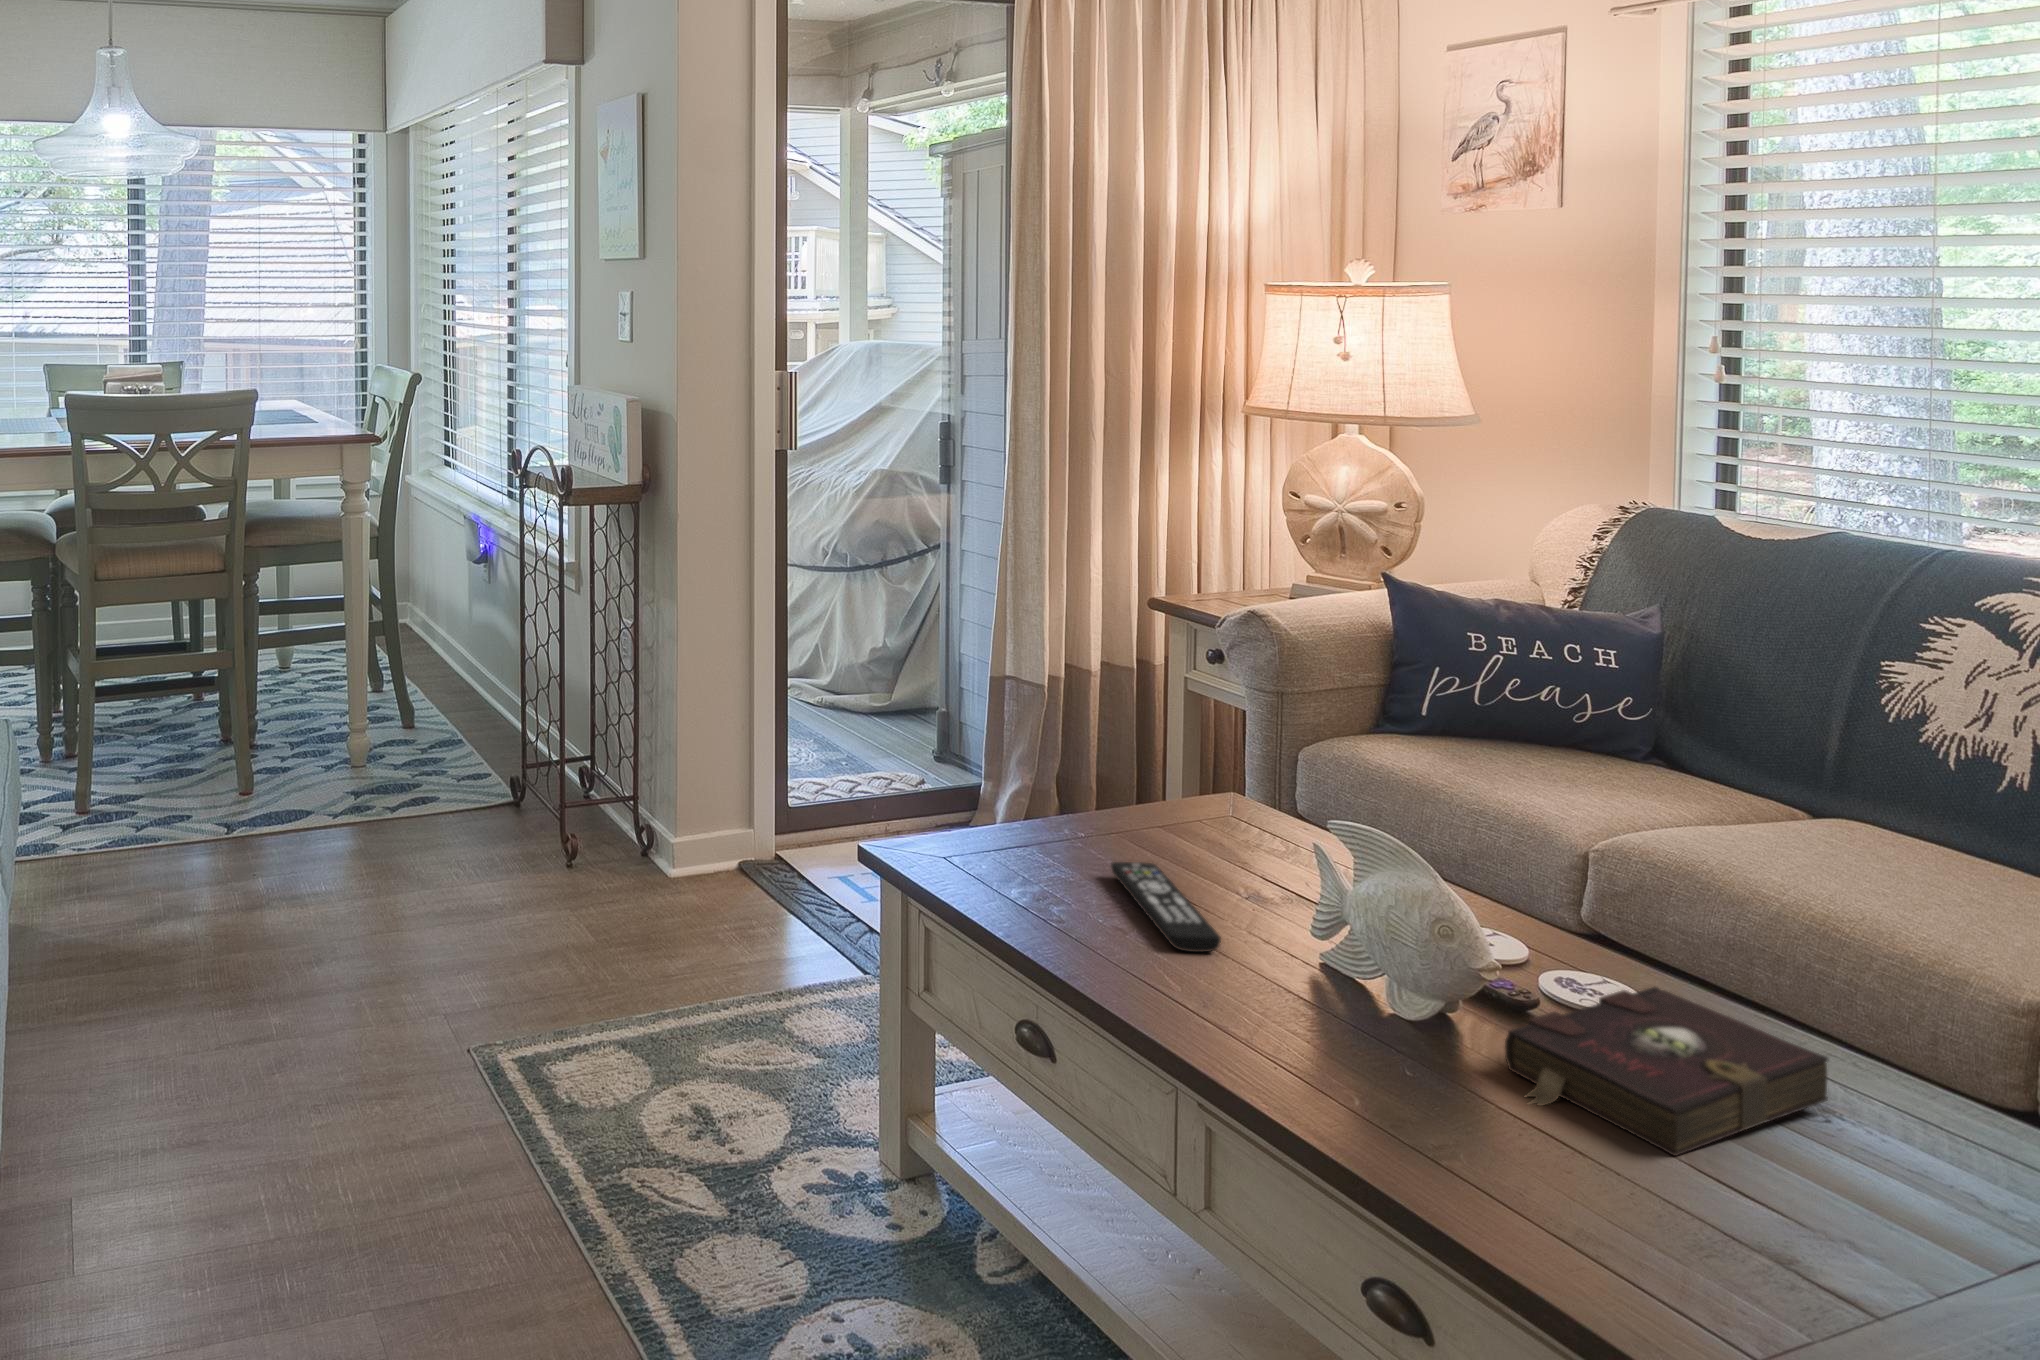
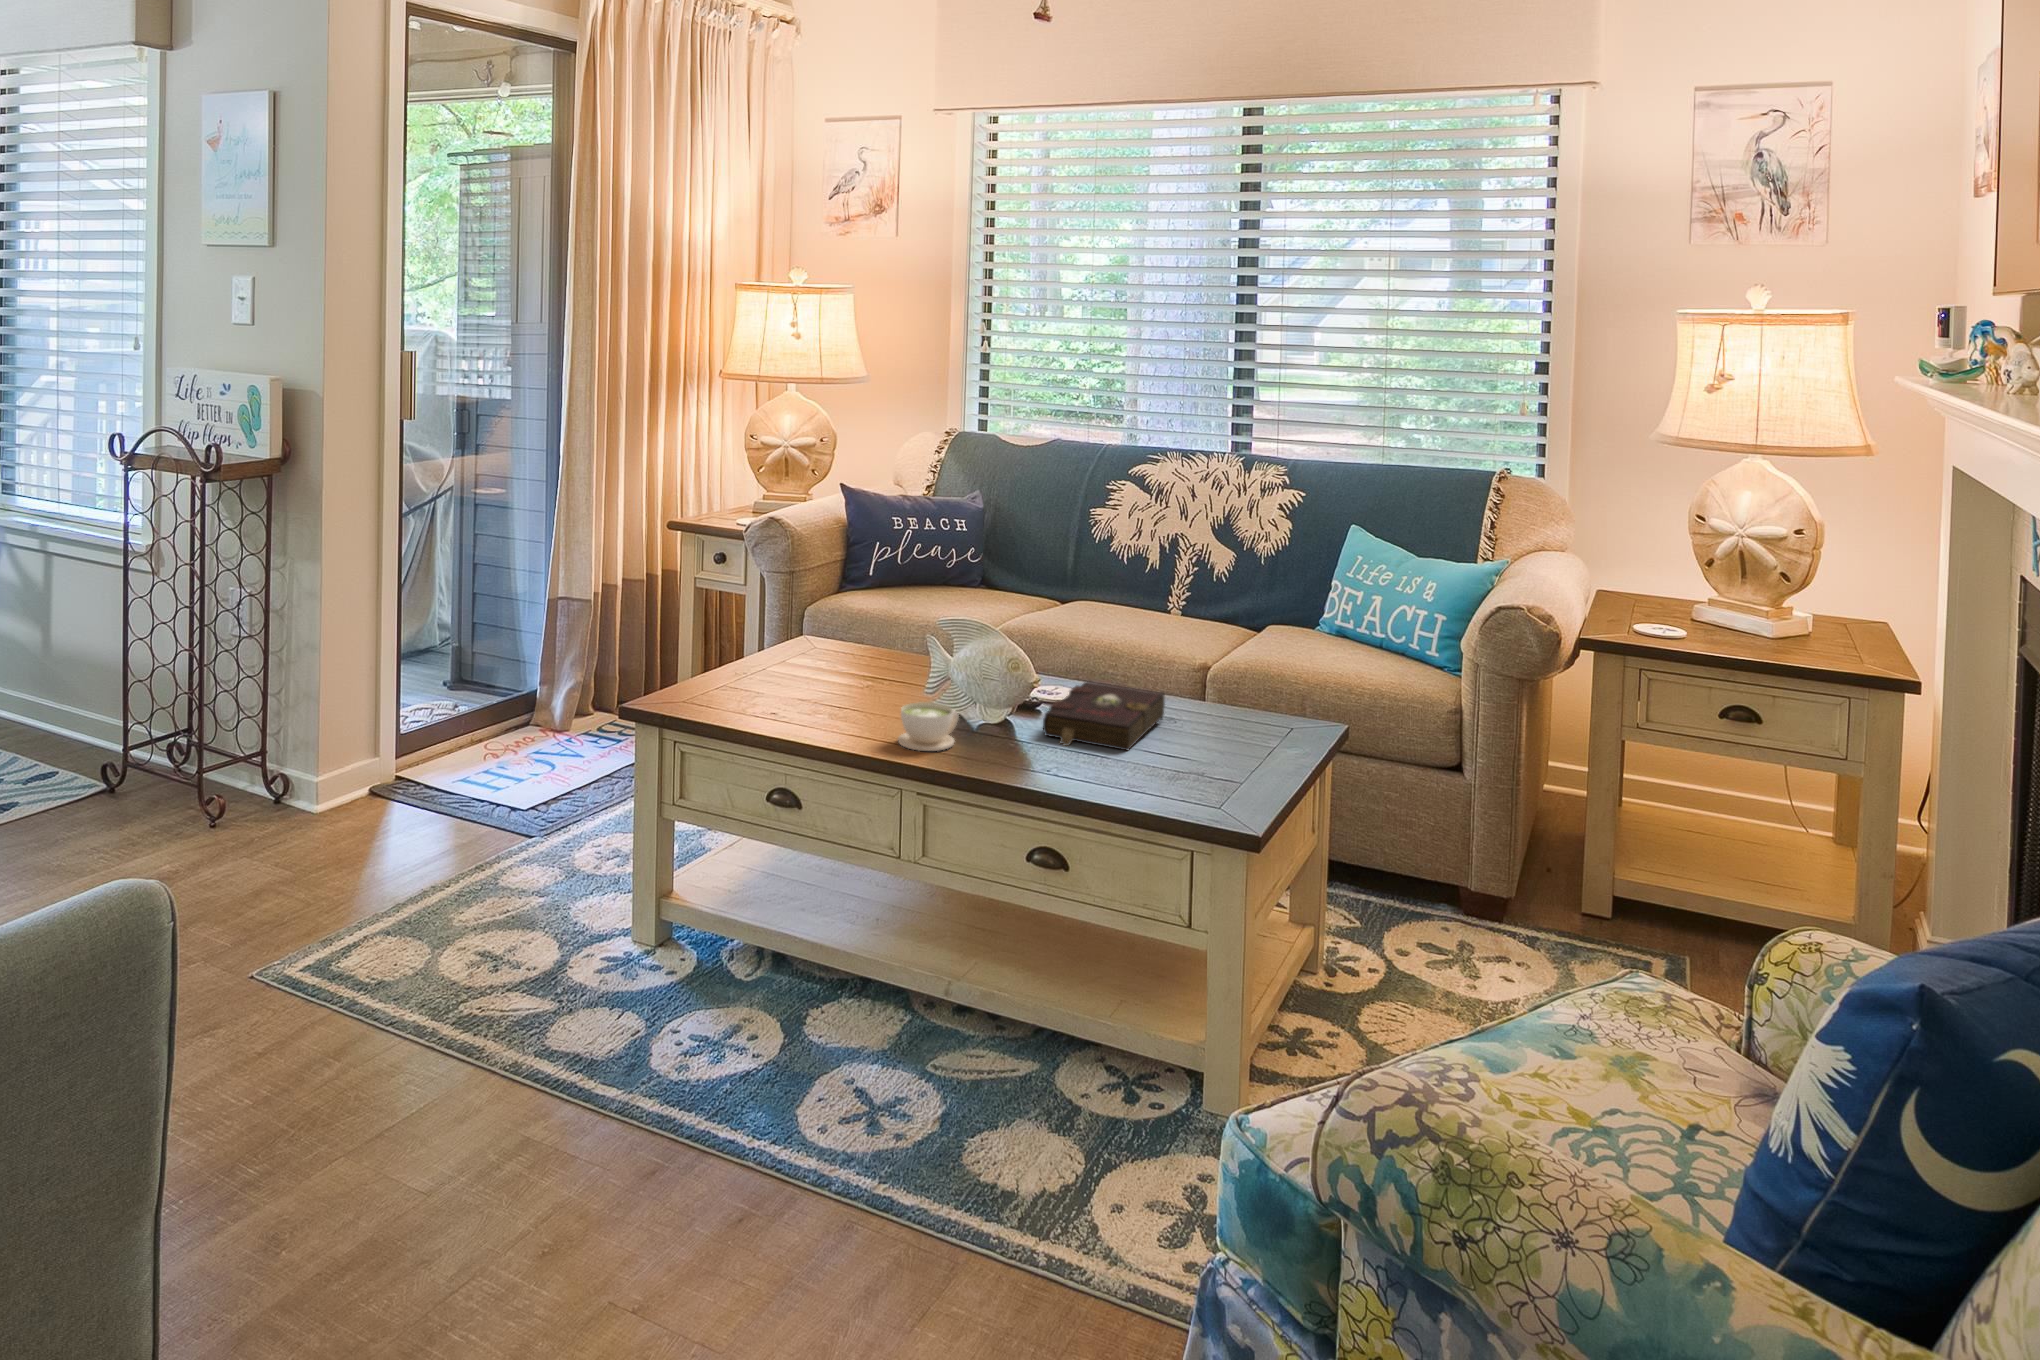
remote control: present [1111,862,1221,952] -> none [785,680,879,721]
coffee cup: none [1204,949,1322,1044] -> present [898,702,959,751]

